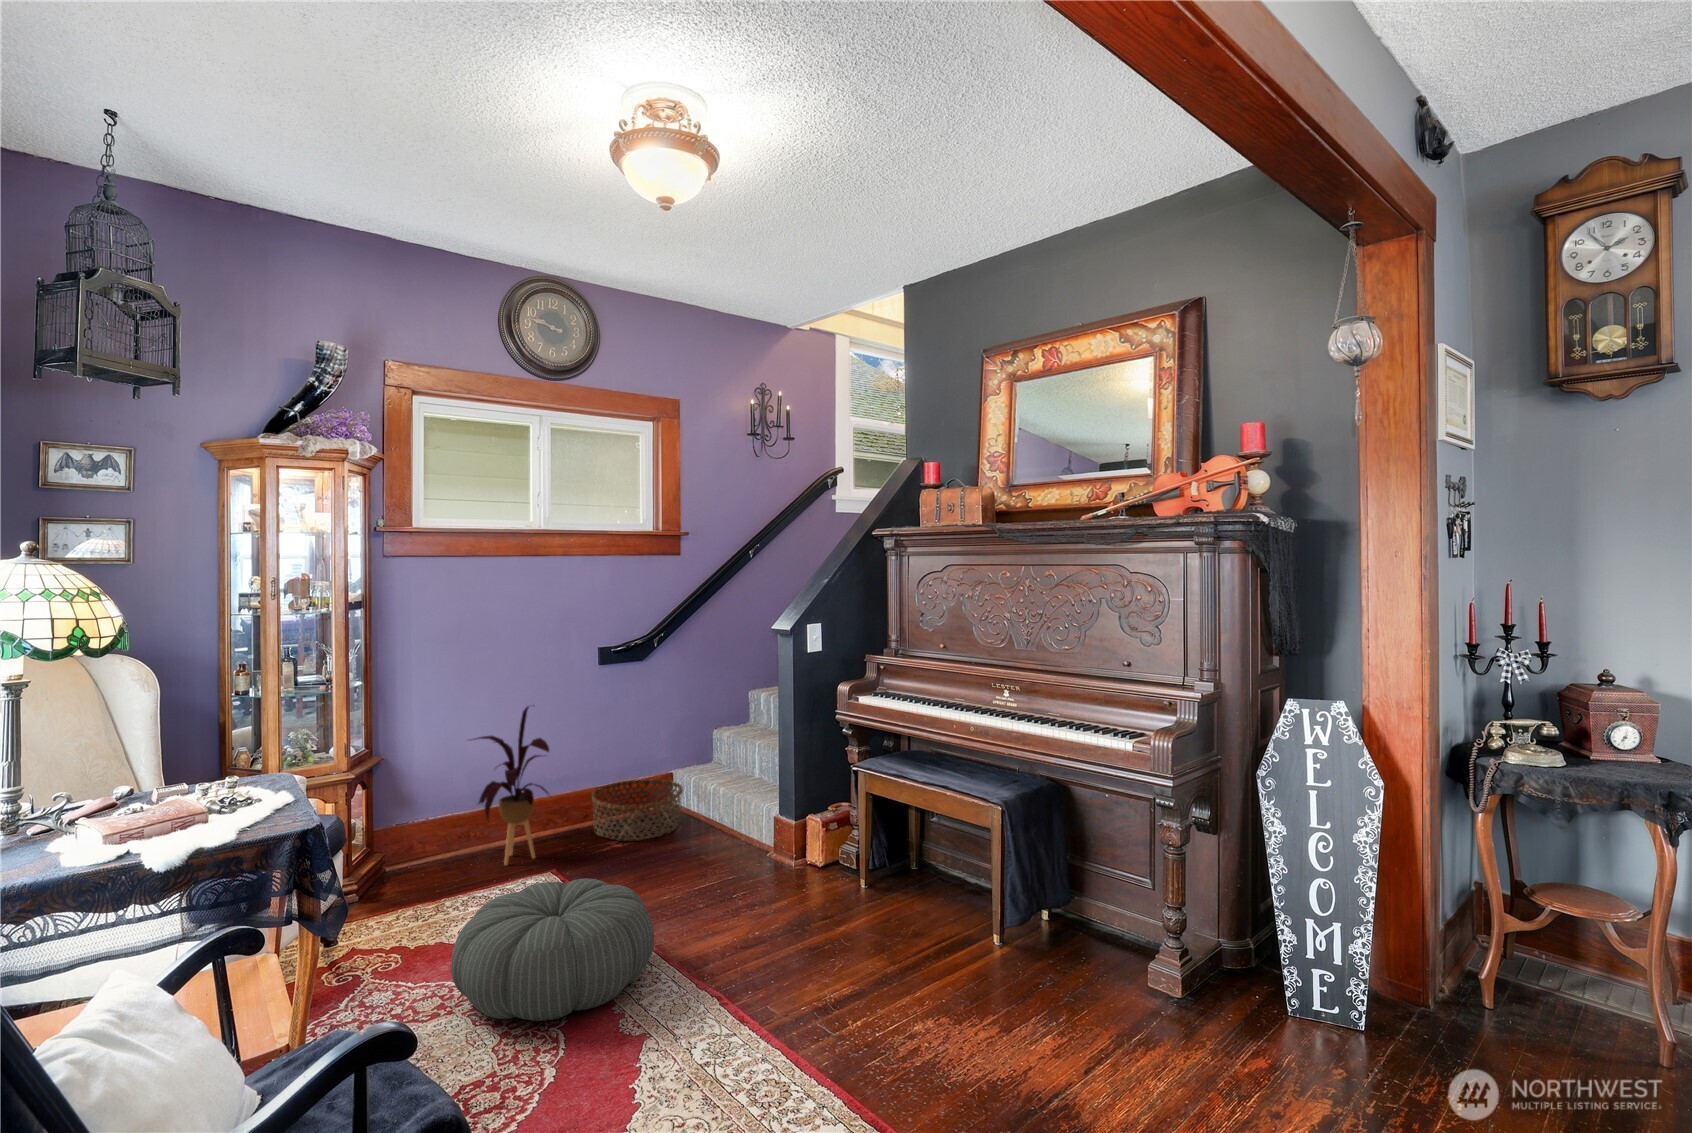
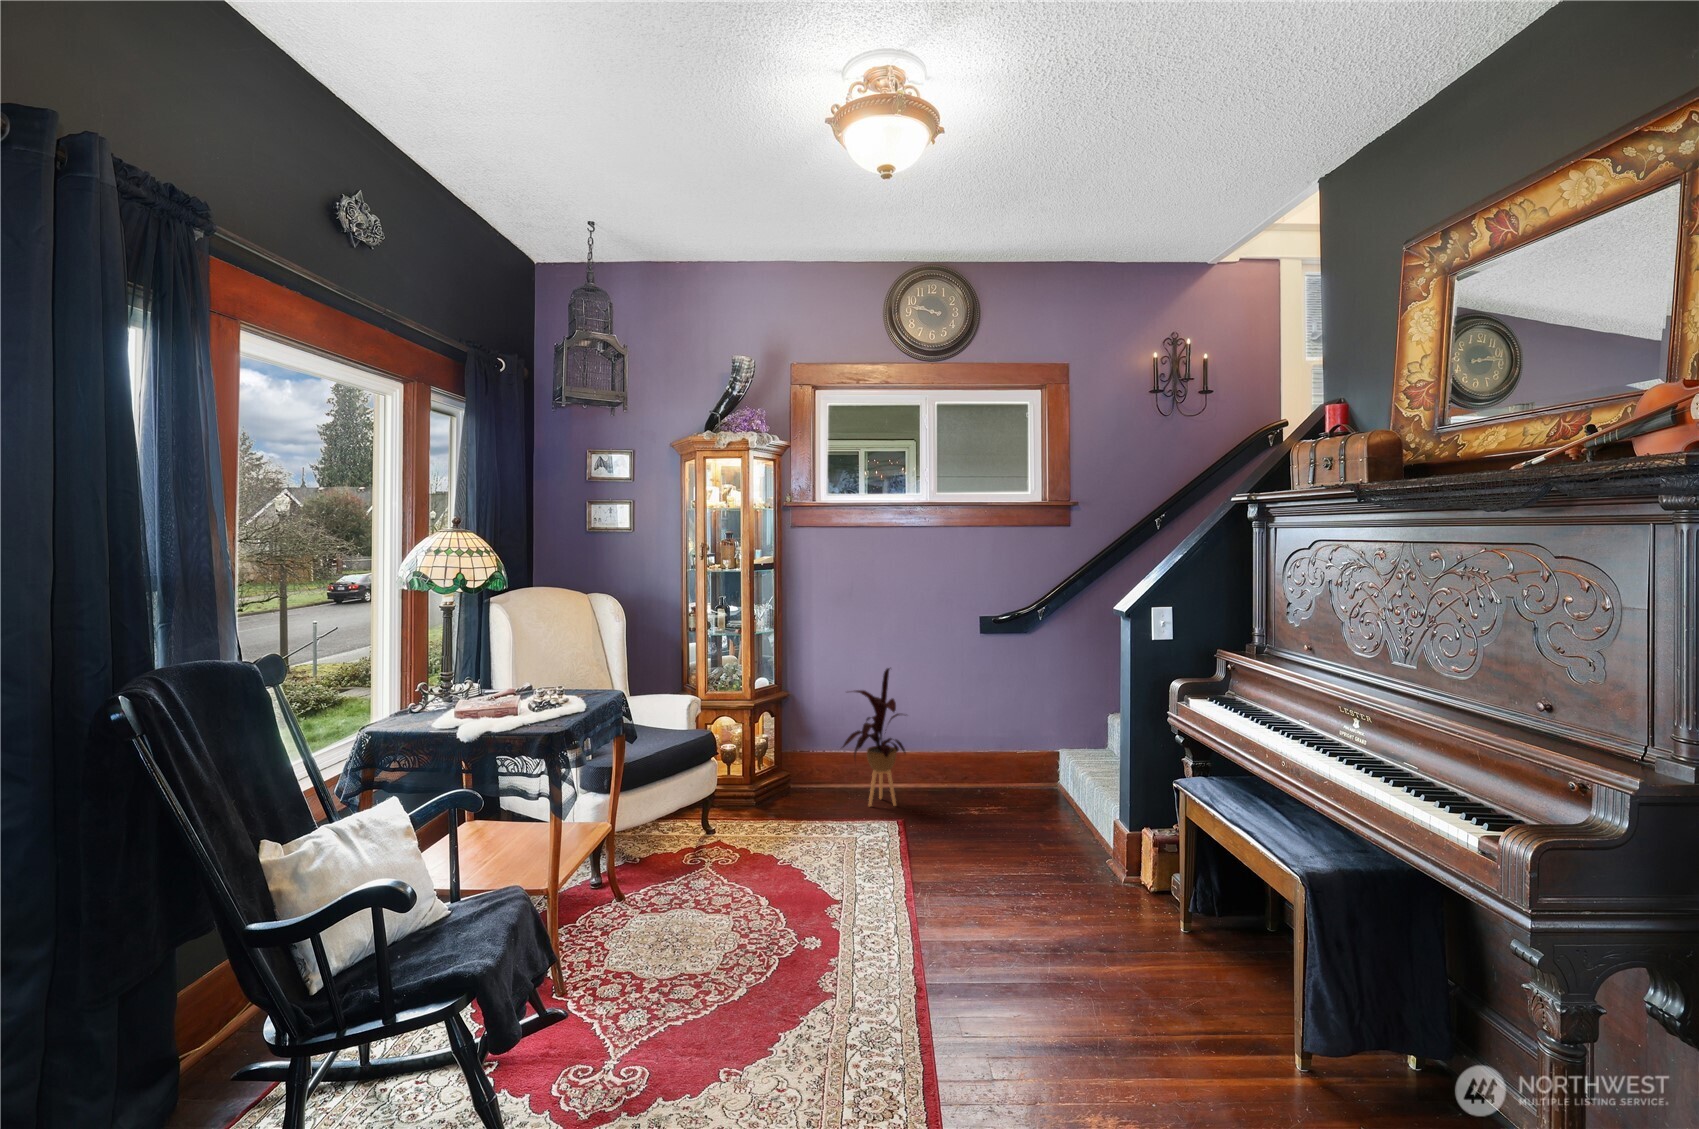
basket: present [592,780,683,841] -> none [958,752,1048,813]
pouf: present [451,878,654,1021] -> none [727,828,897,953]

